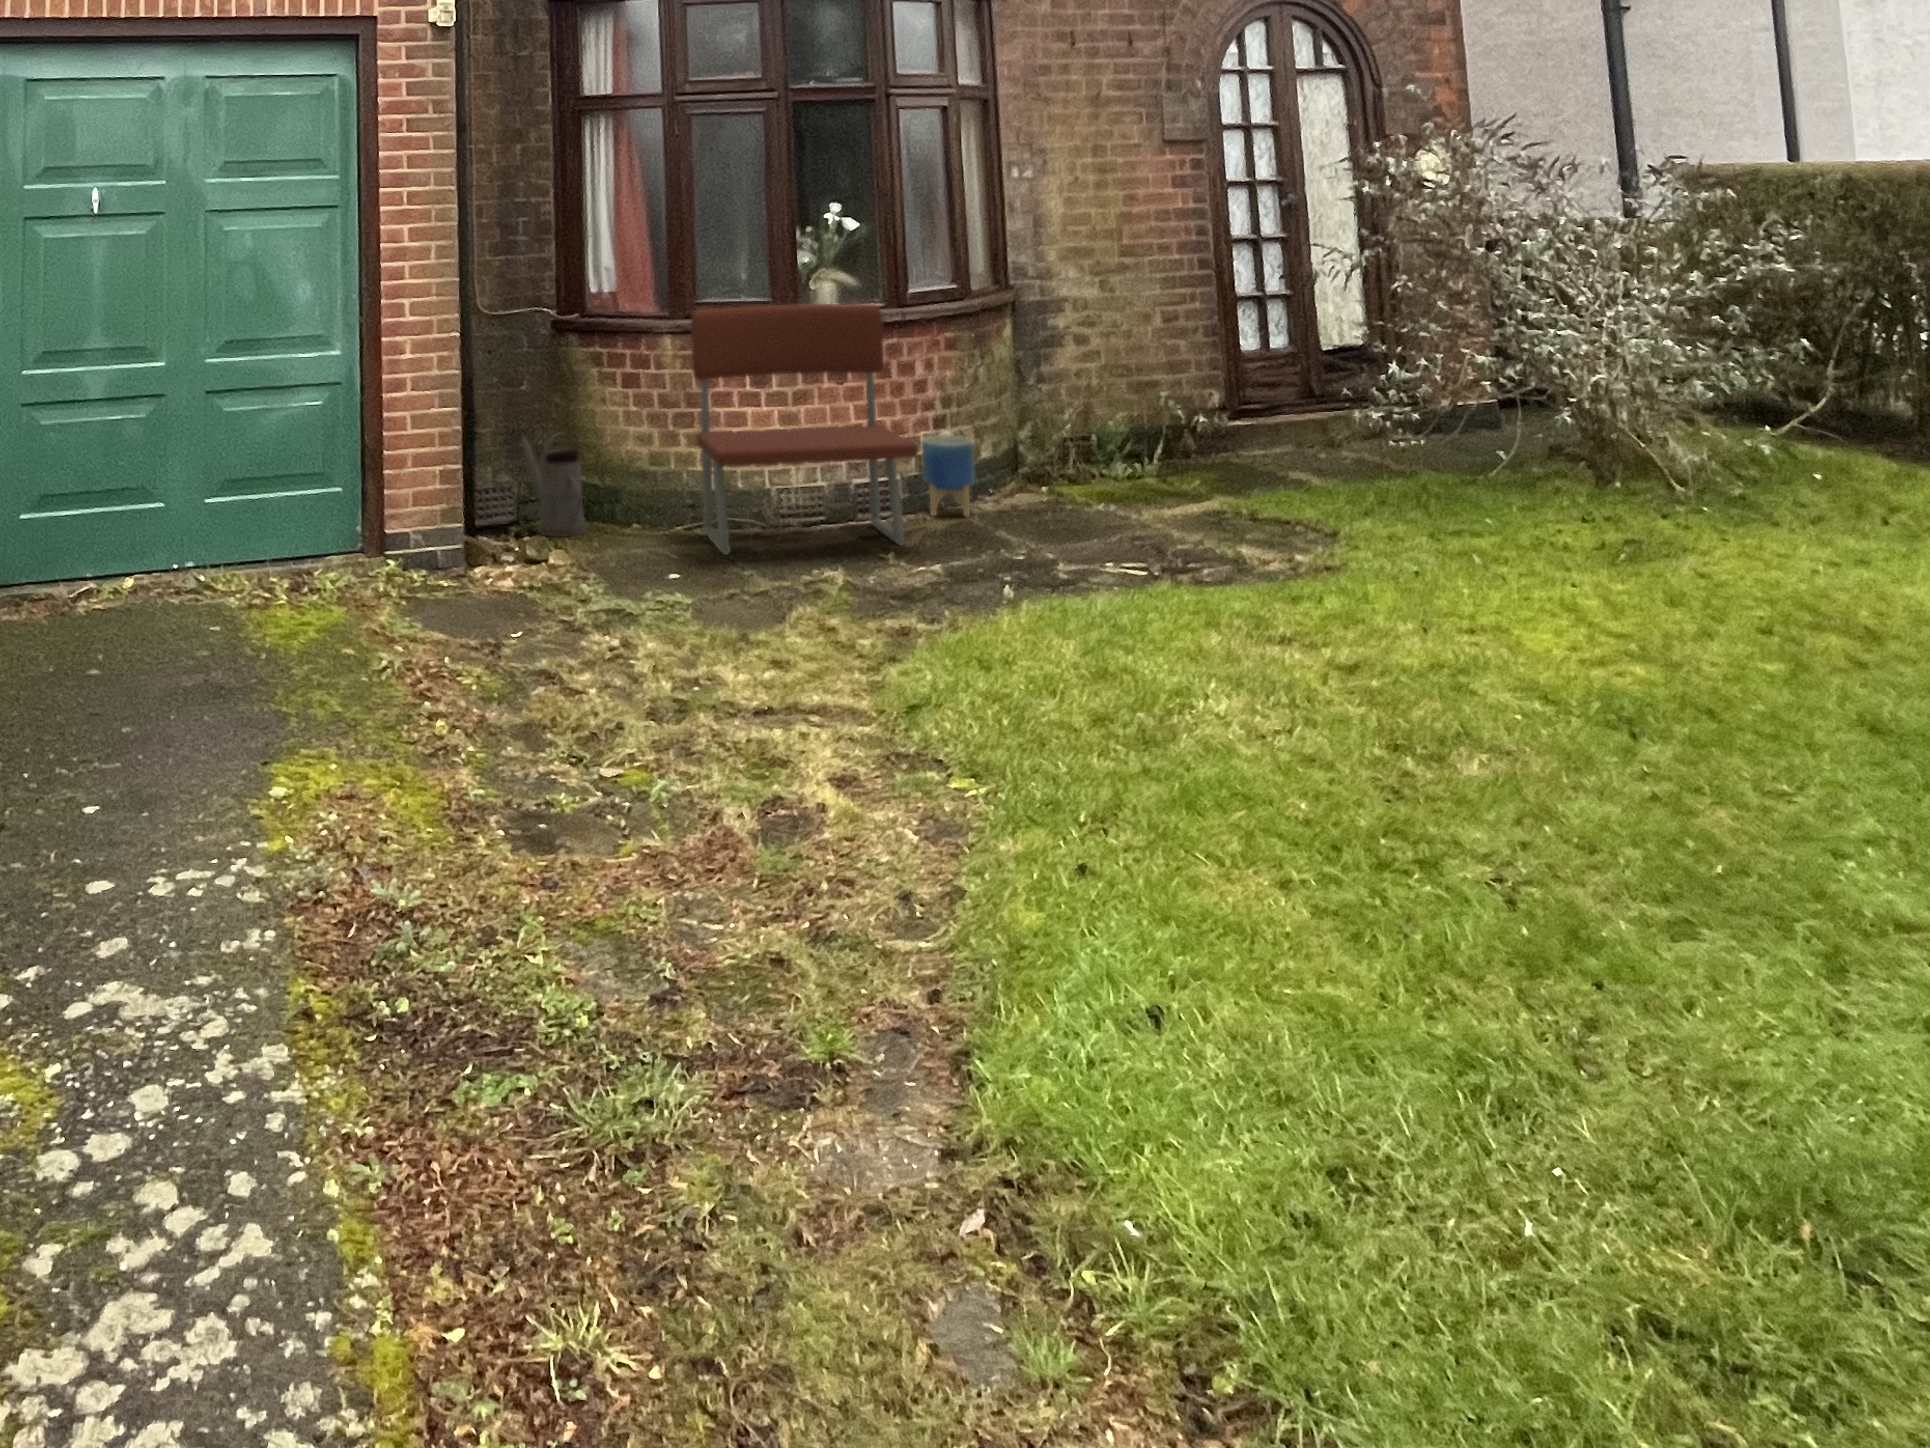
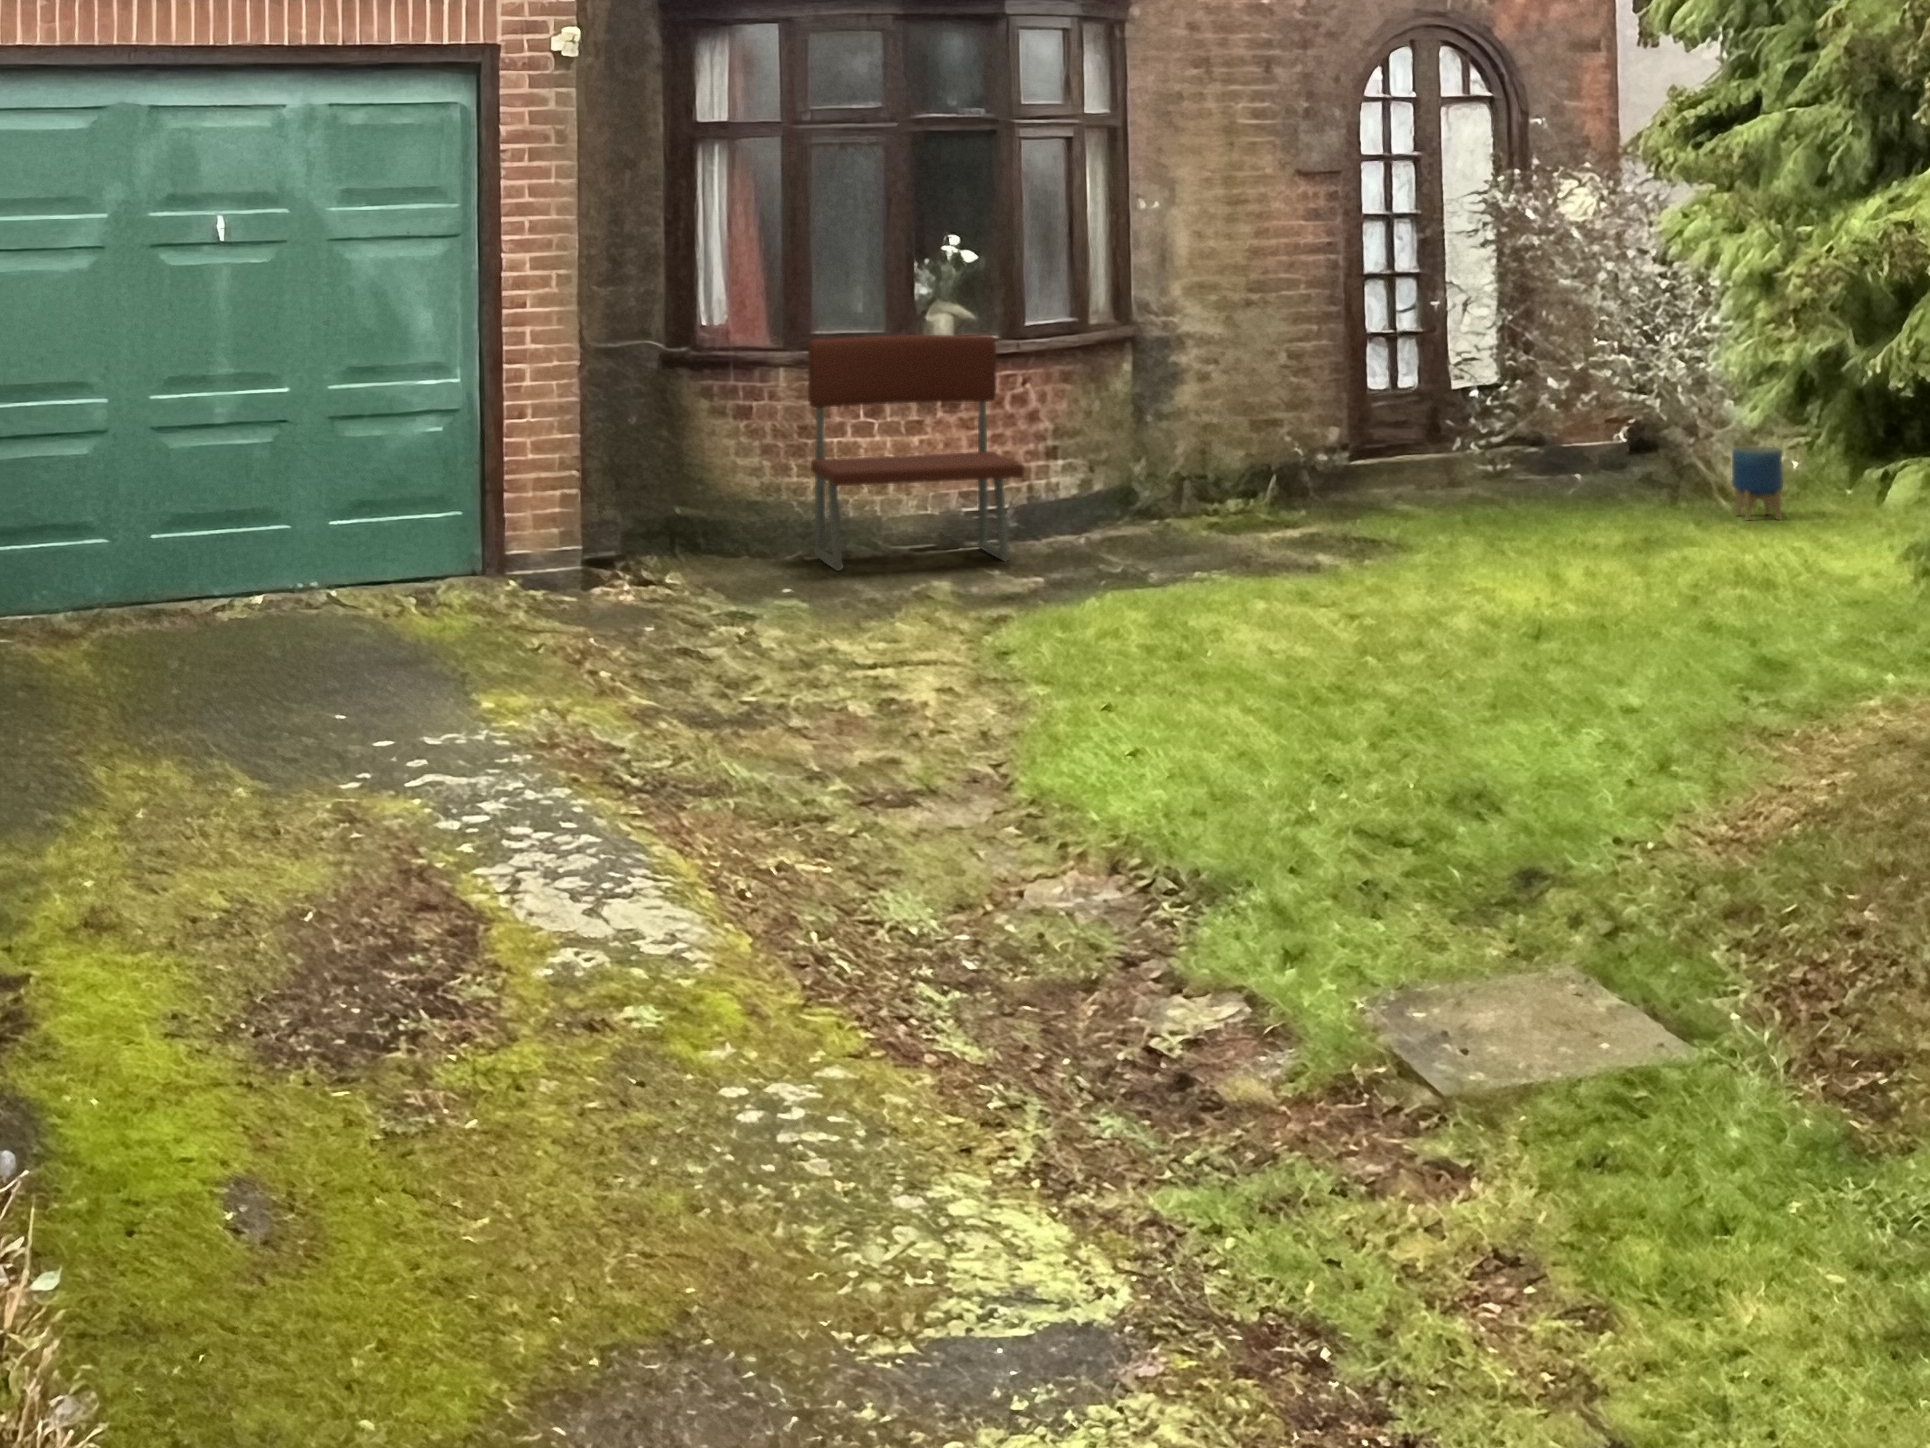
watering can: present [521,433,586,537] -> none [627,462,697,564]
planter: present [922,435,975,517] -> present [1732,446,1783,520]

